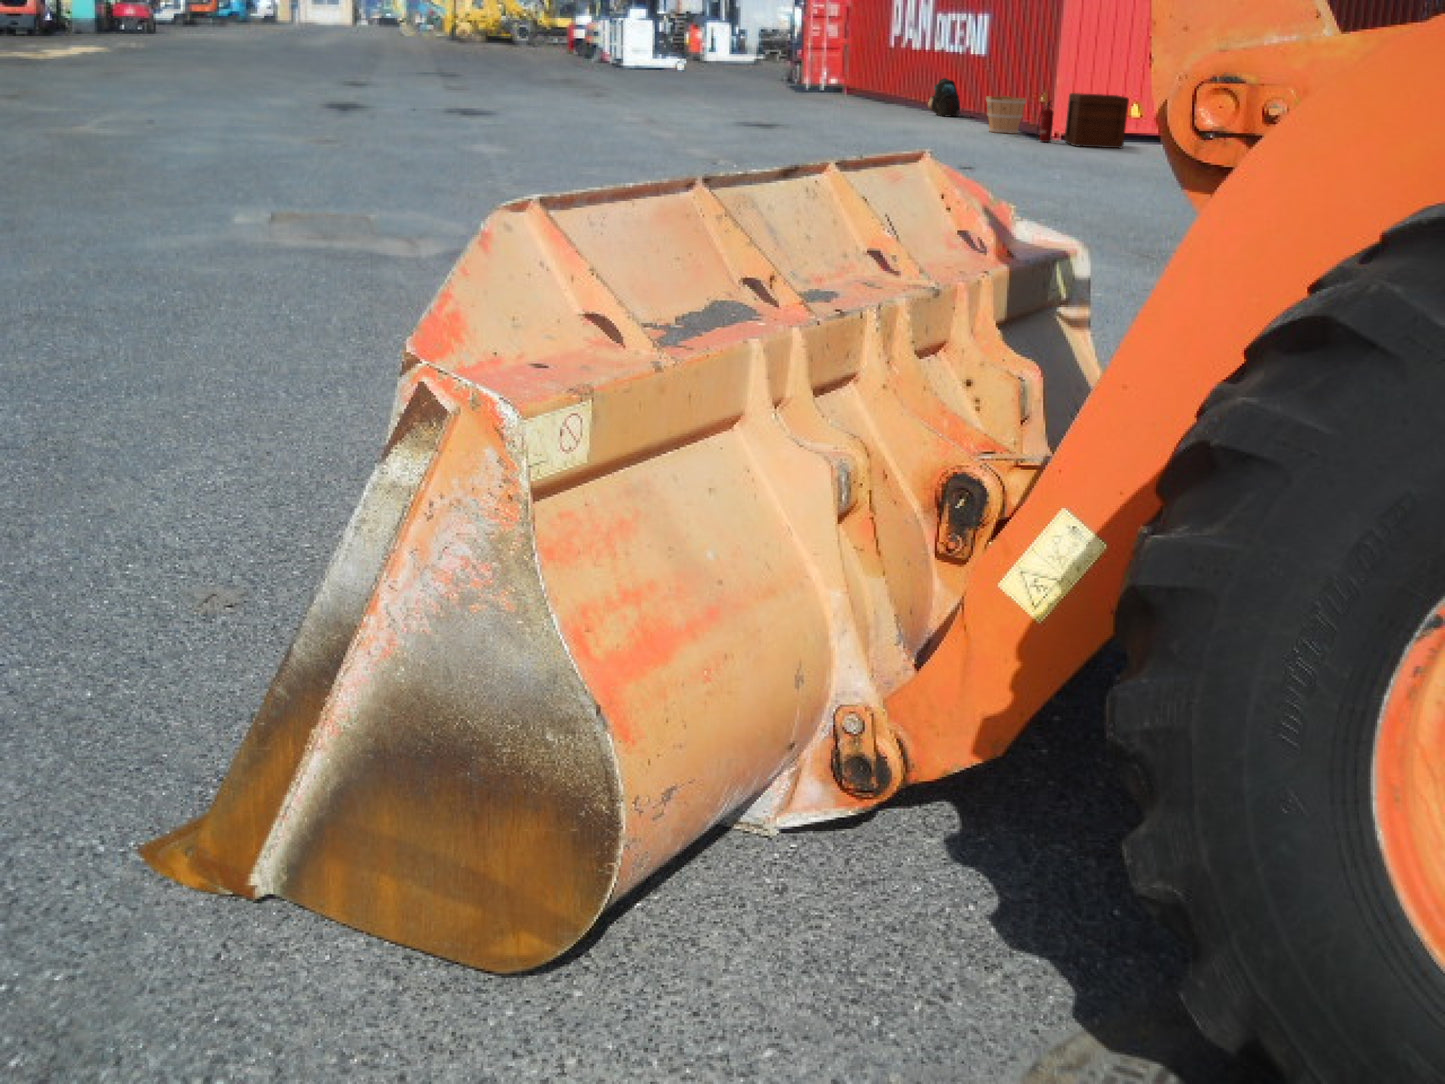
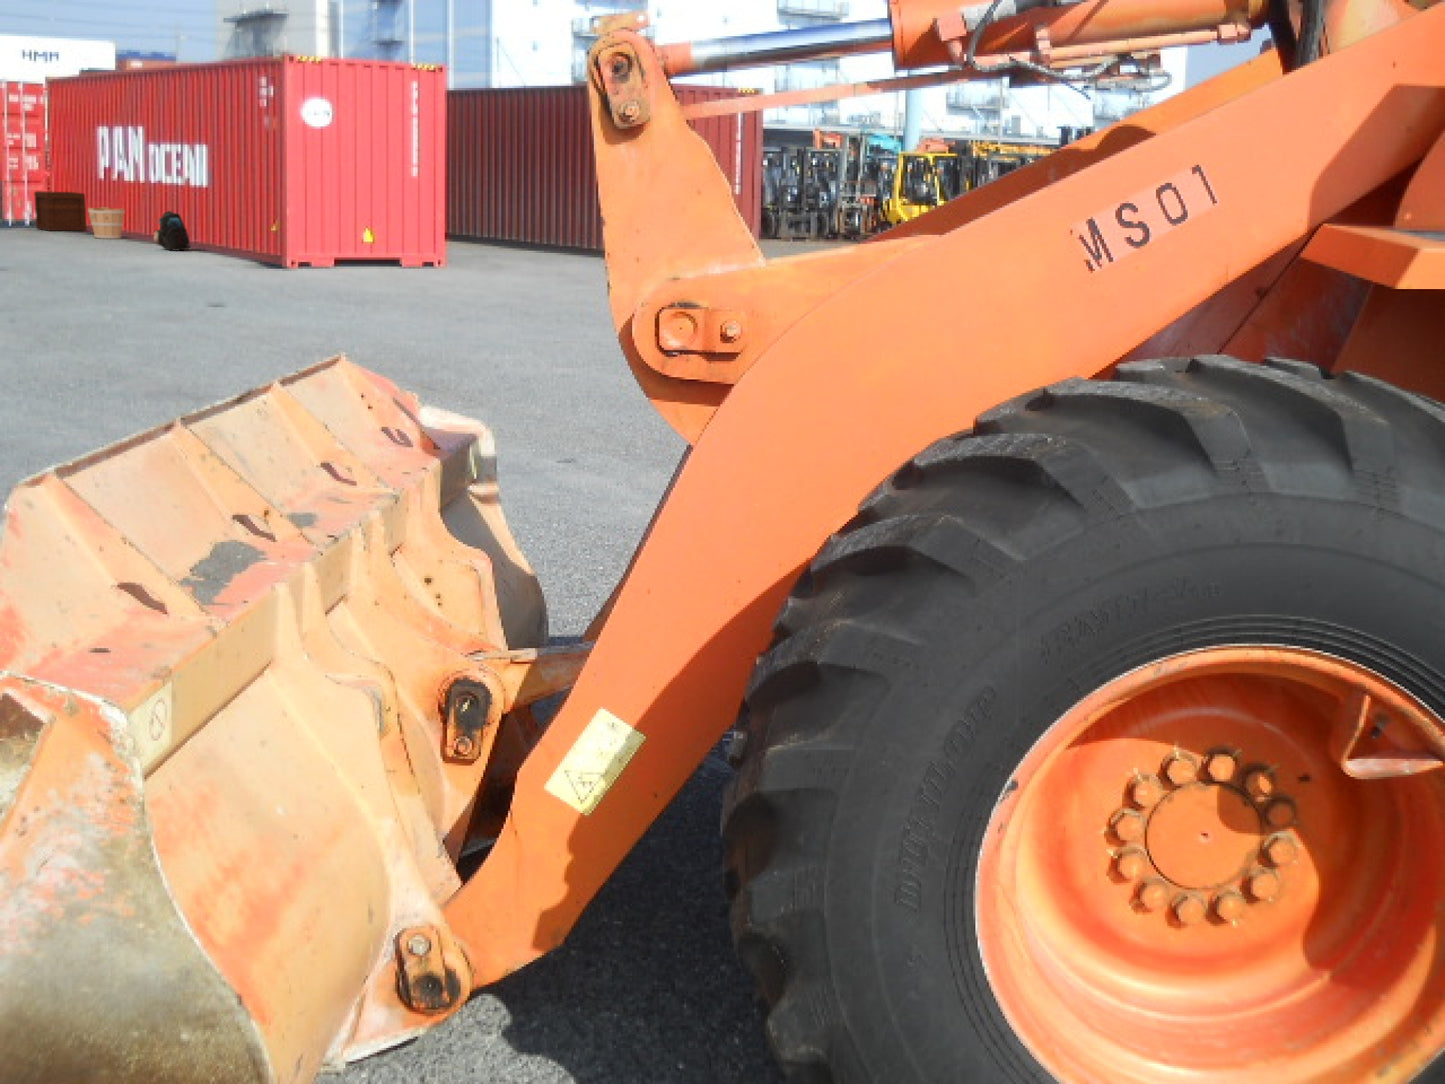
wooden crate: present [1064,93,1129,148] -> present [34,191,87,231]
wooden bucket: present [986,96,1026,134] -> present [88,207,125,239]
fire extinguisher: present [1040,101,1054,142] -> none [281,234,297,275]

